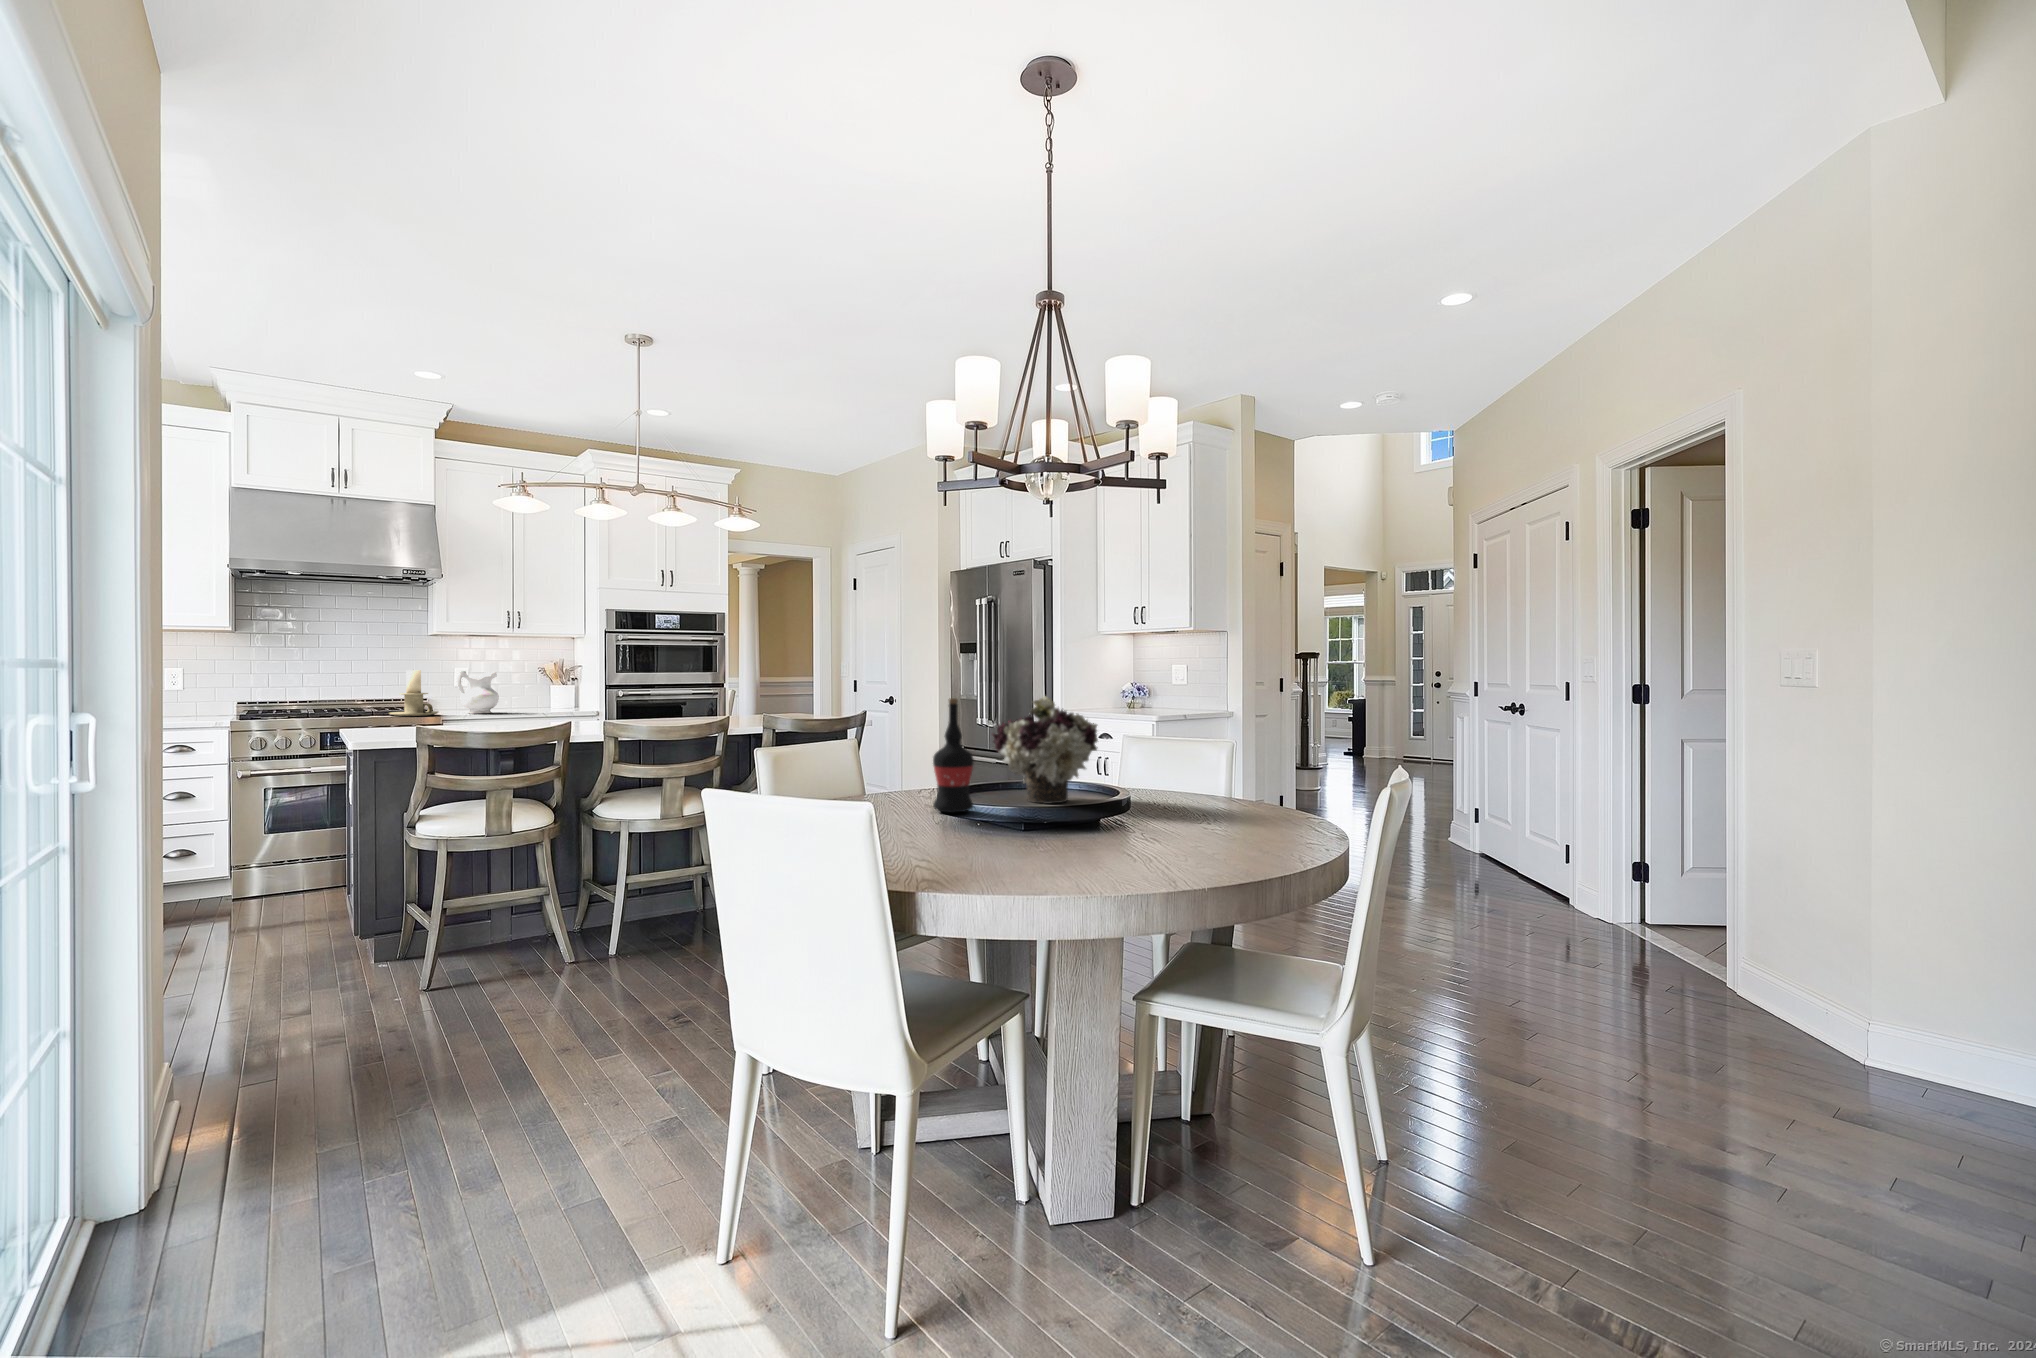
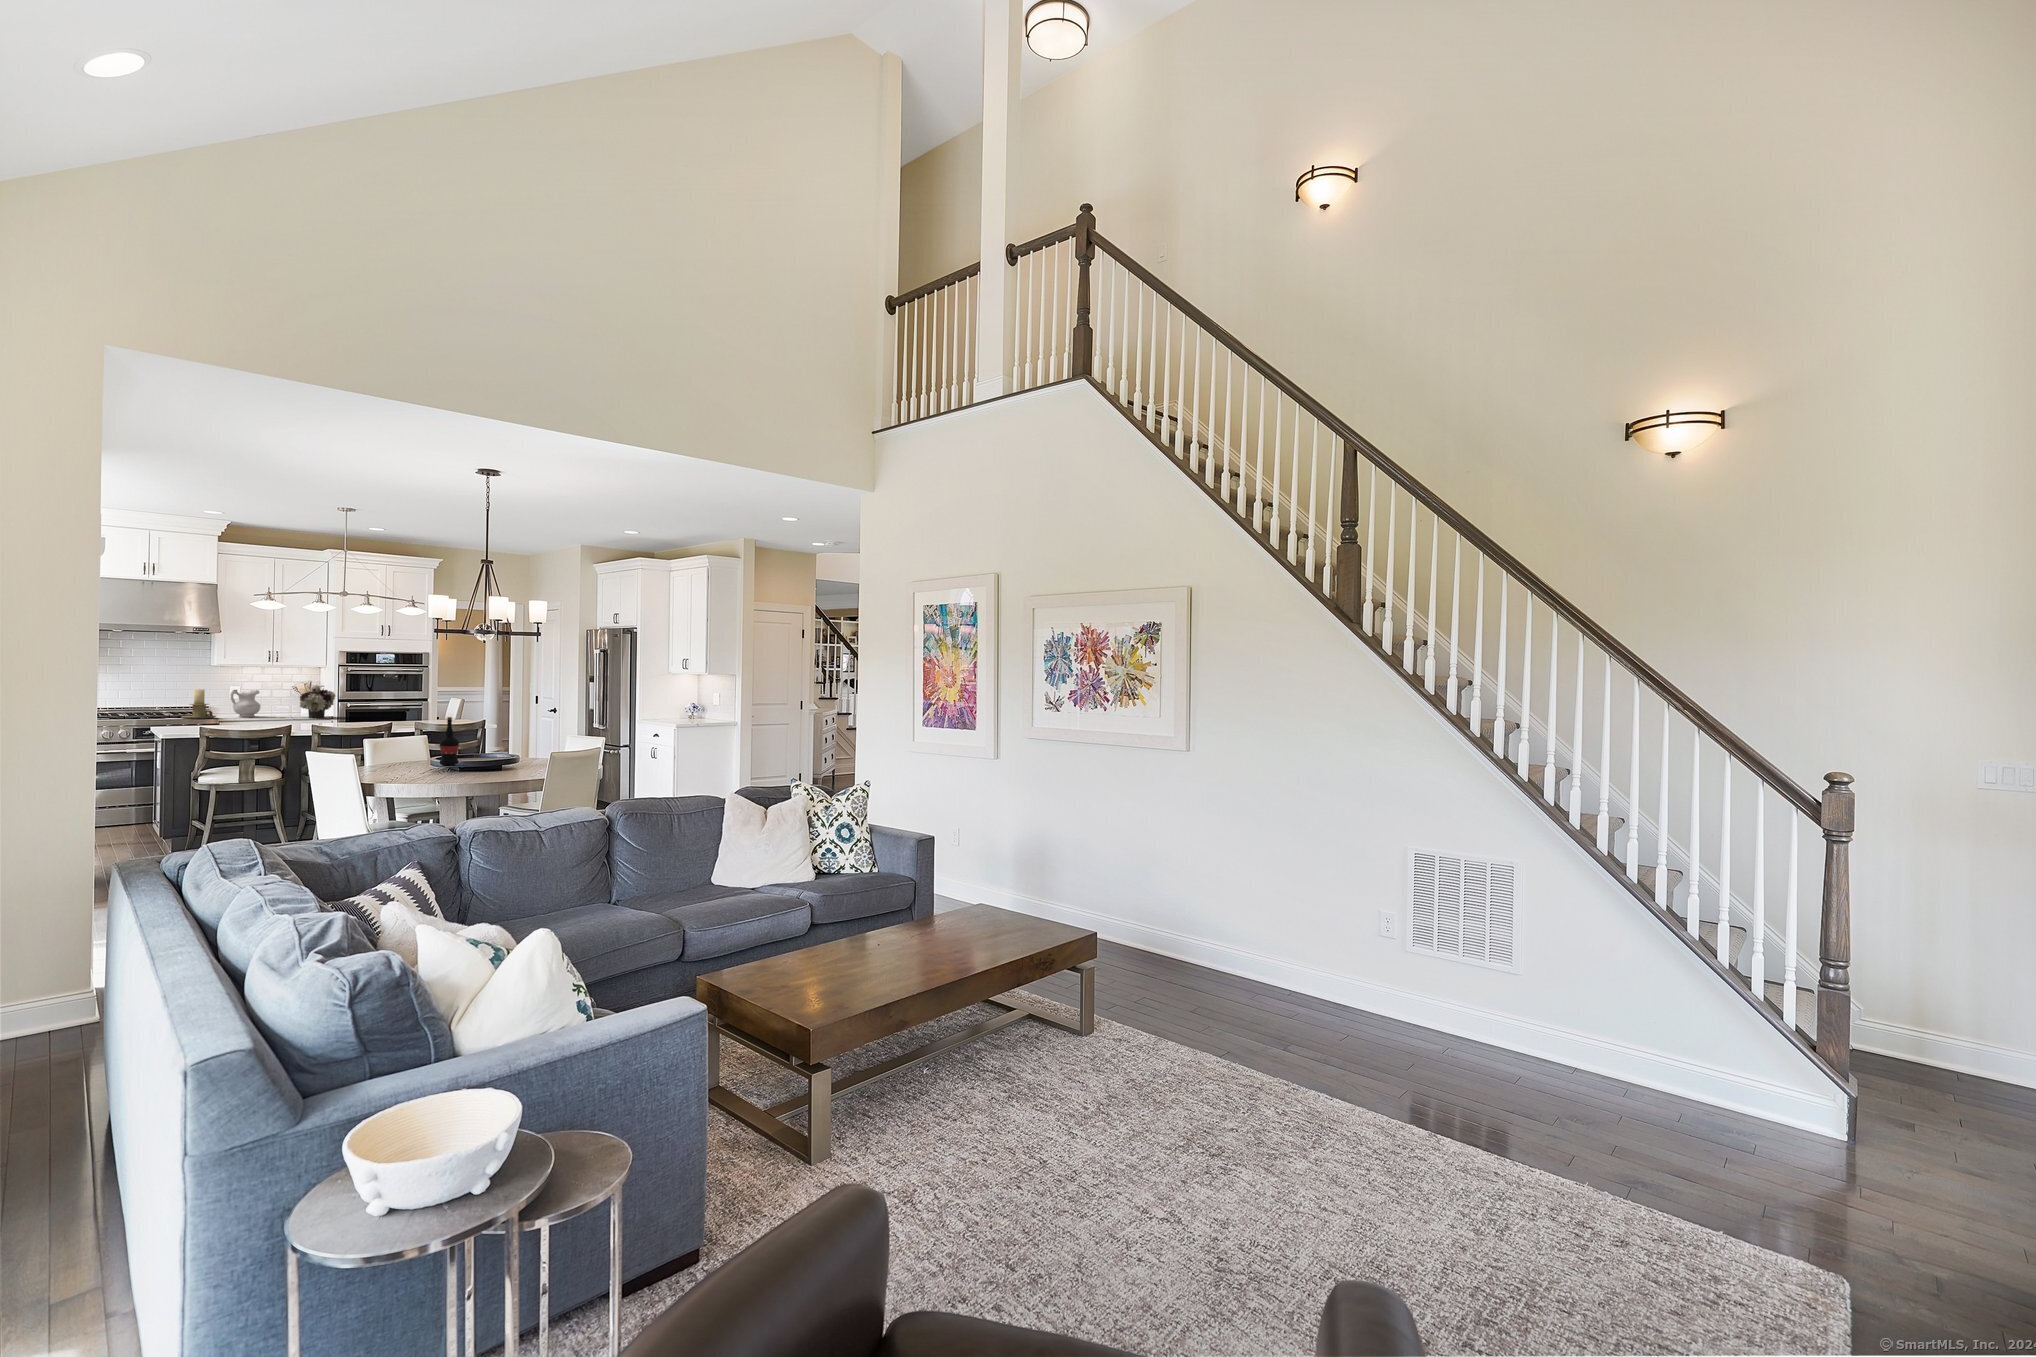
flower arrangement: present [992,696,1098,803] -> present [300,685,335,718]

